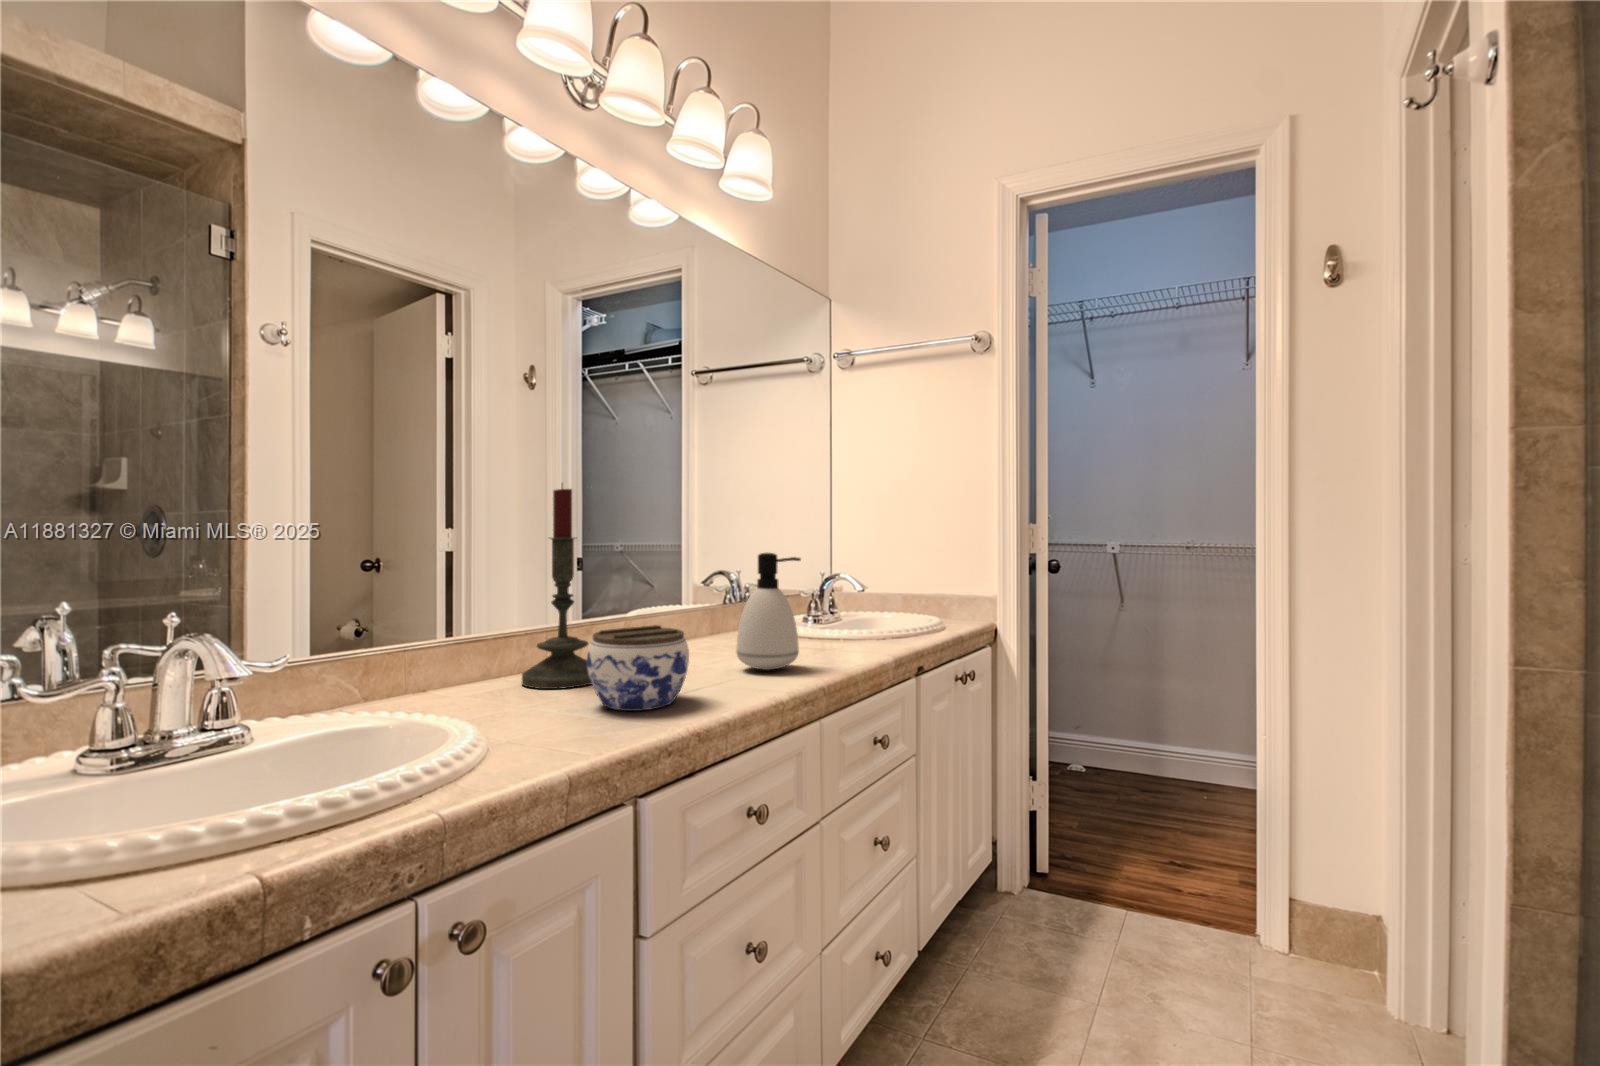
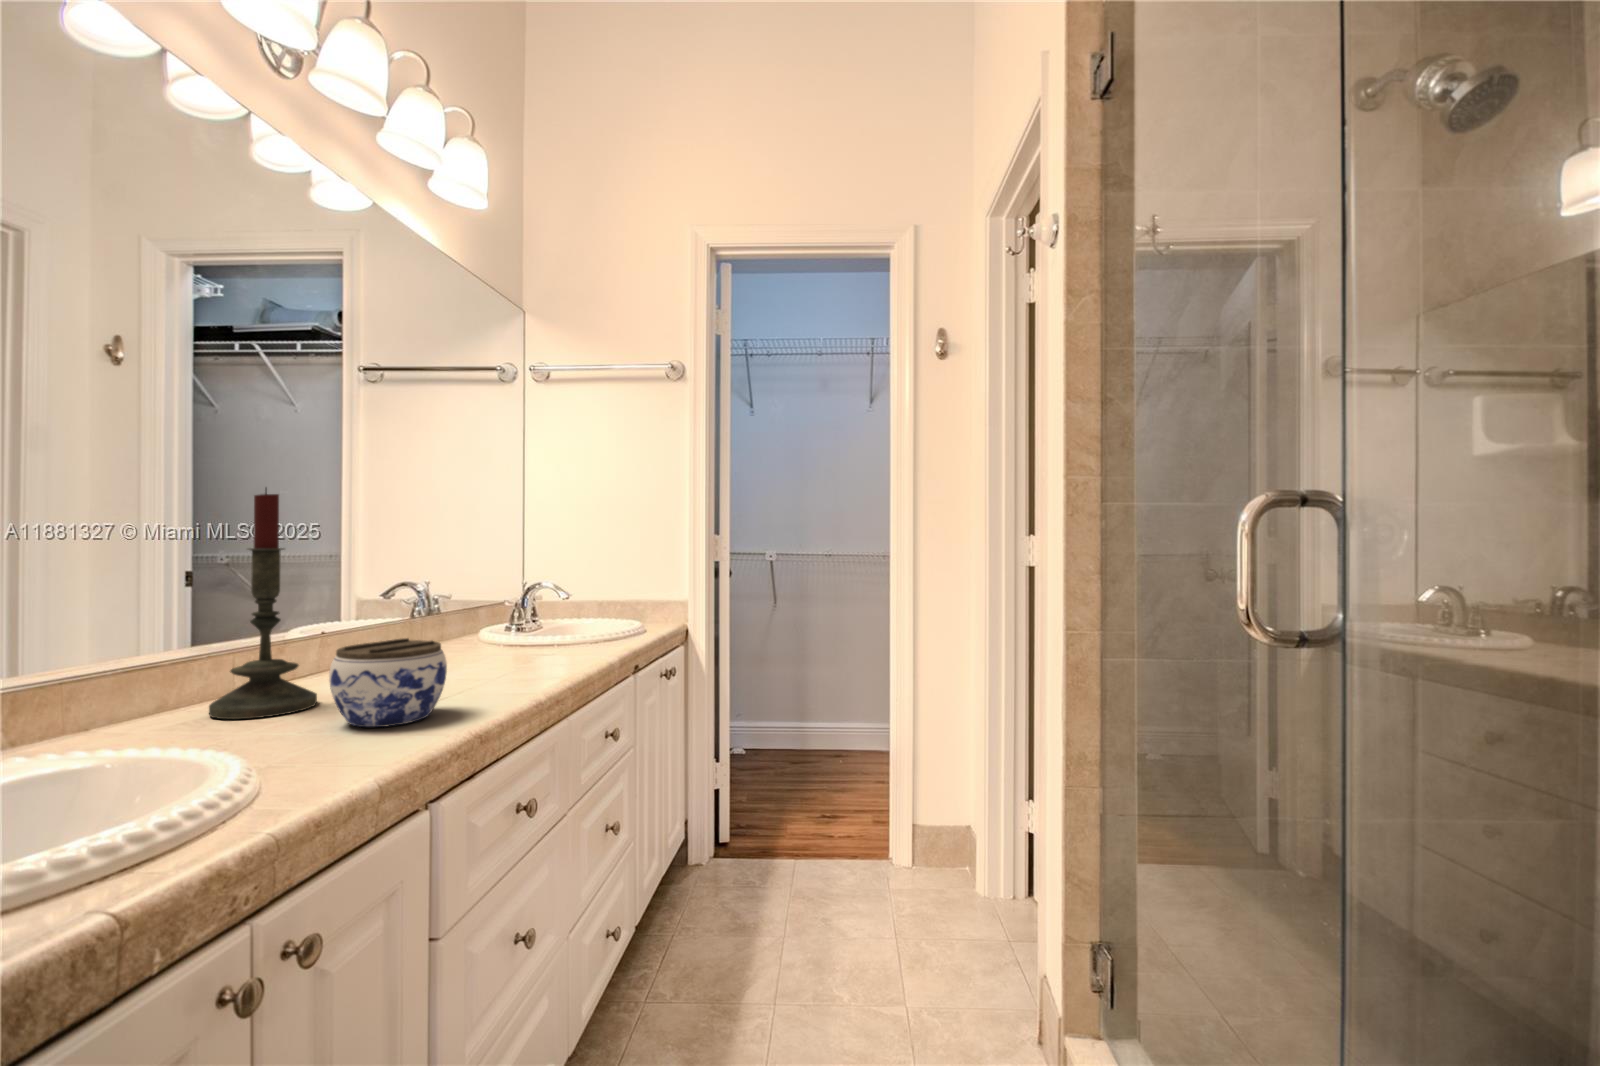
soap dispenser: present [737,553,801,670] -> none [469,562,537,678]

